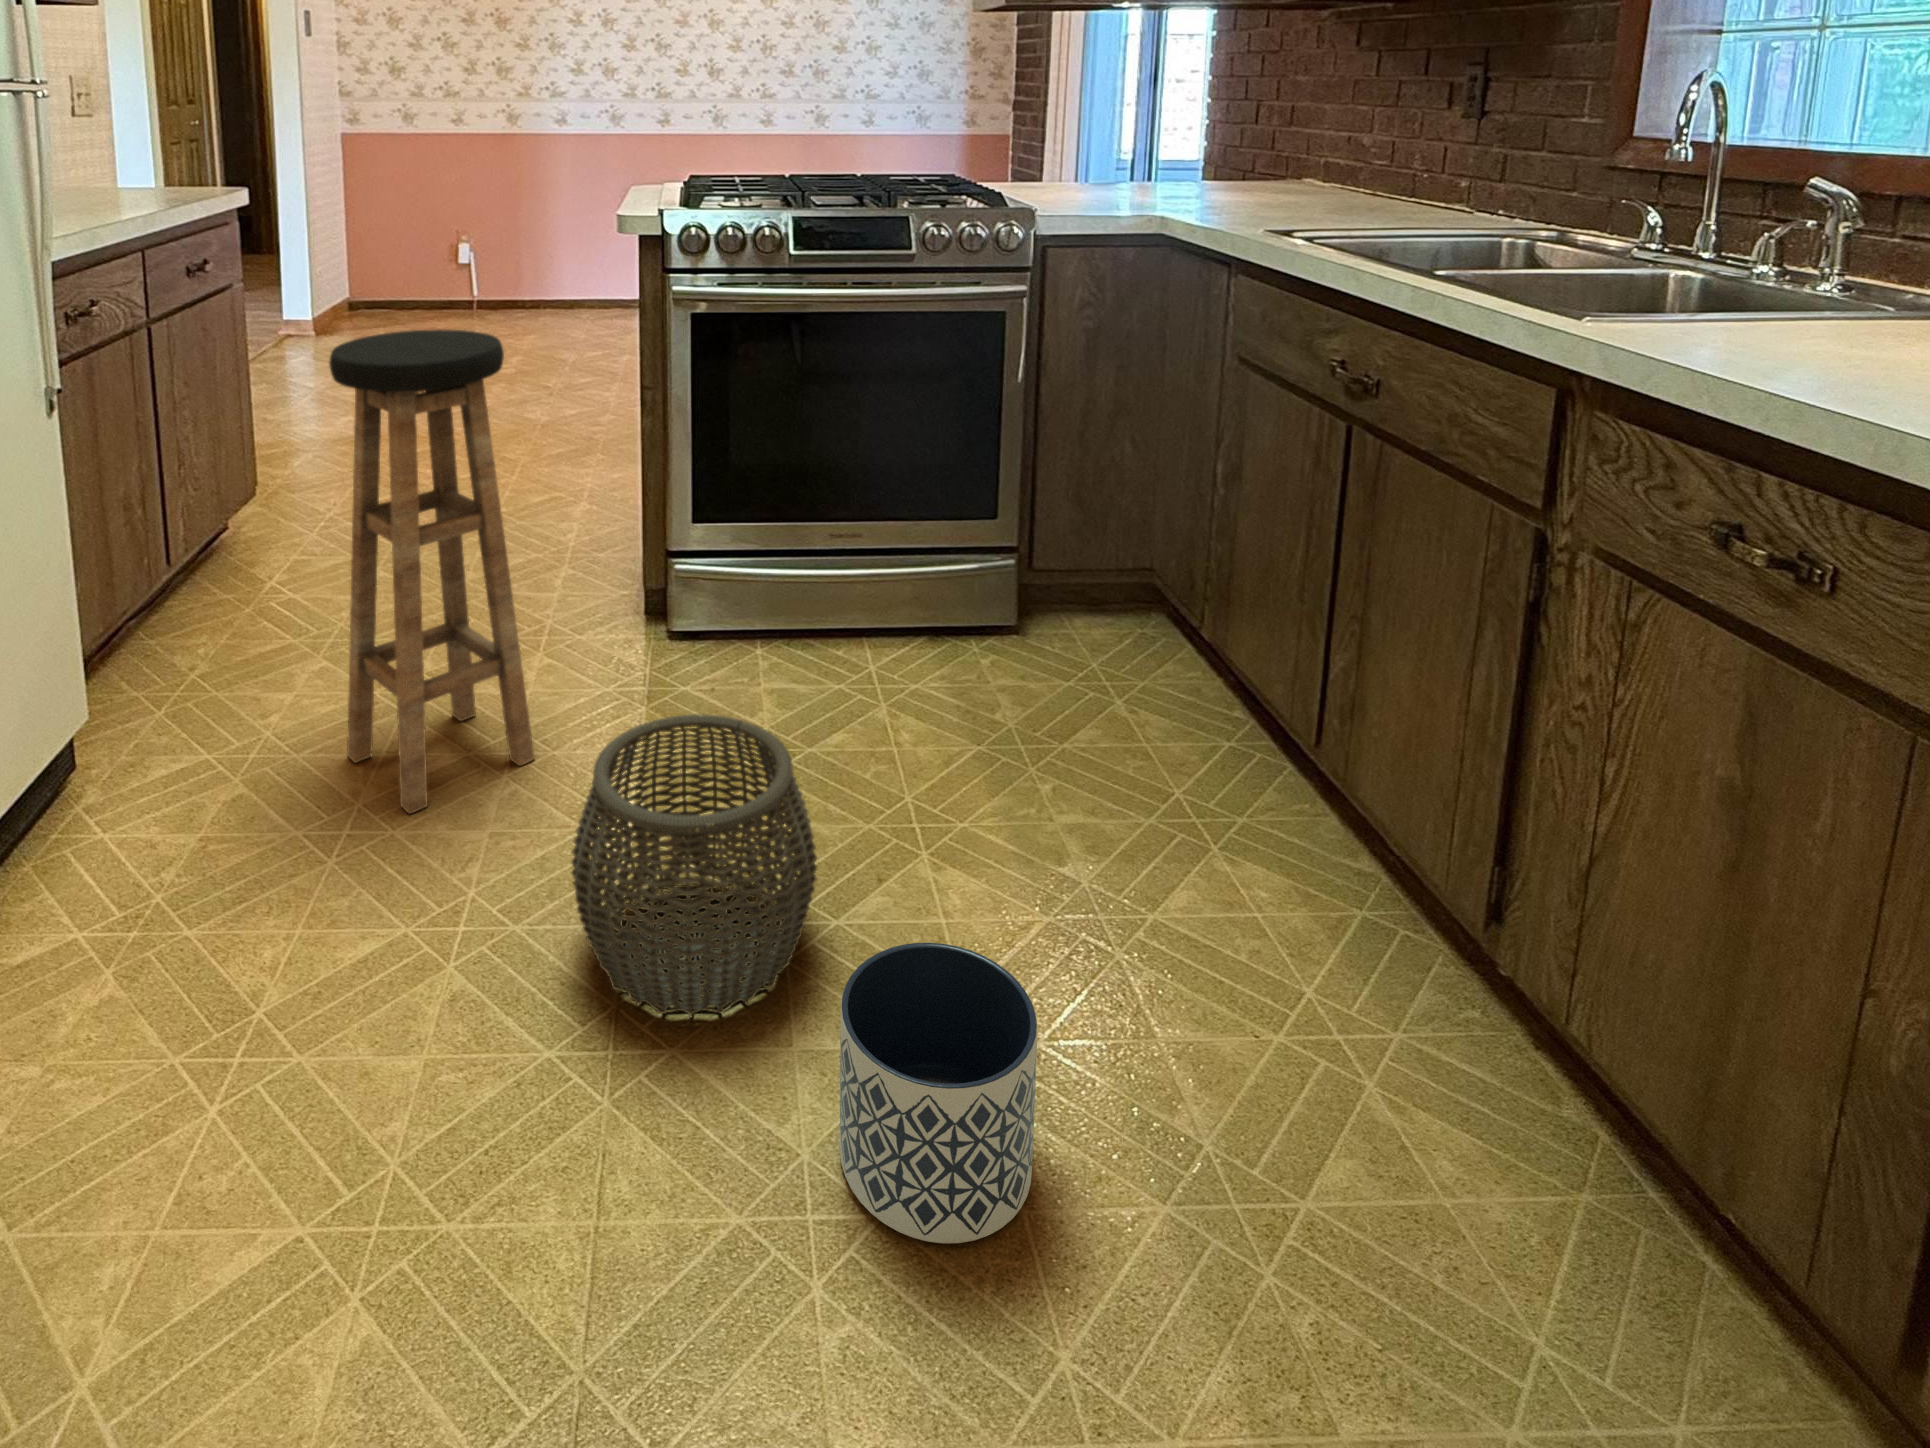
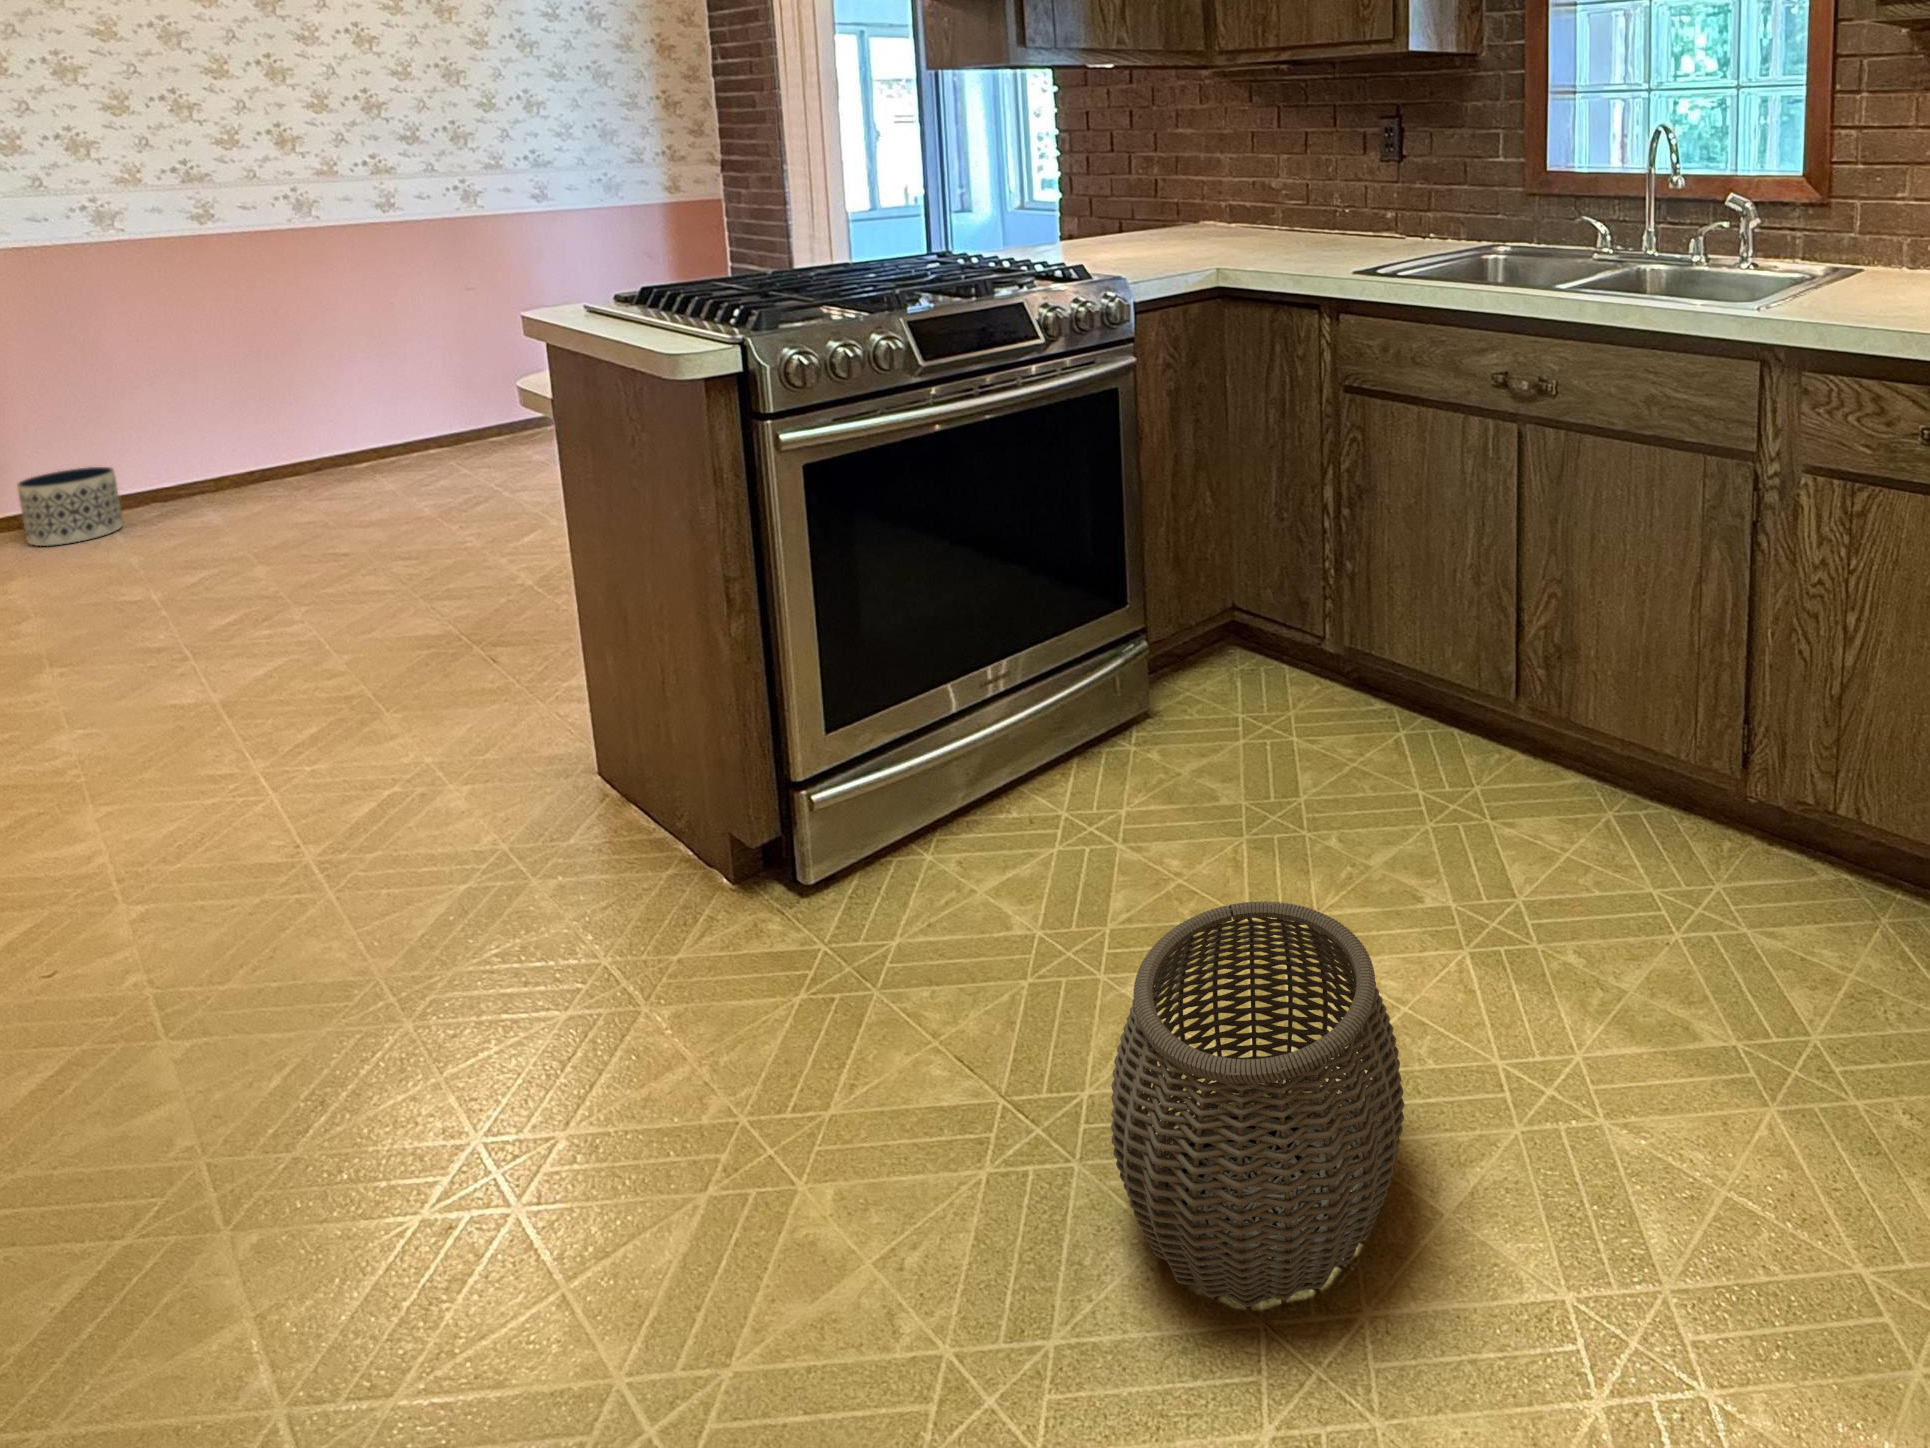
bar stool: present [329,329,535,814] -> none [409,548,800,1342]
planter: present [840,943,1037,1244] -> present [17,467,123,546]

